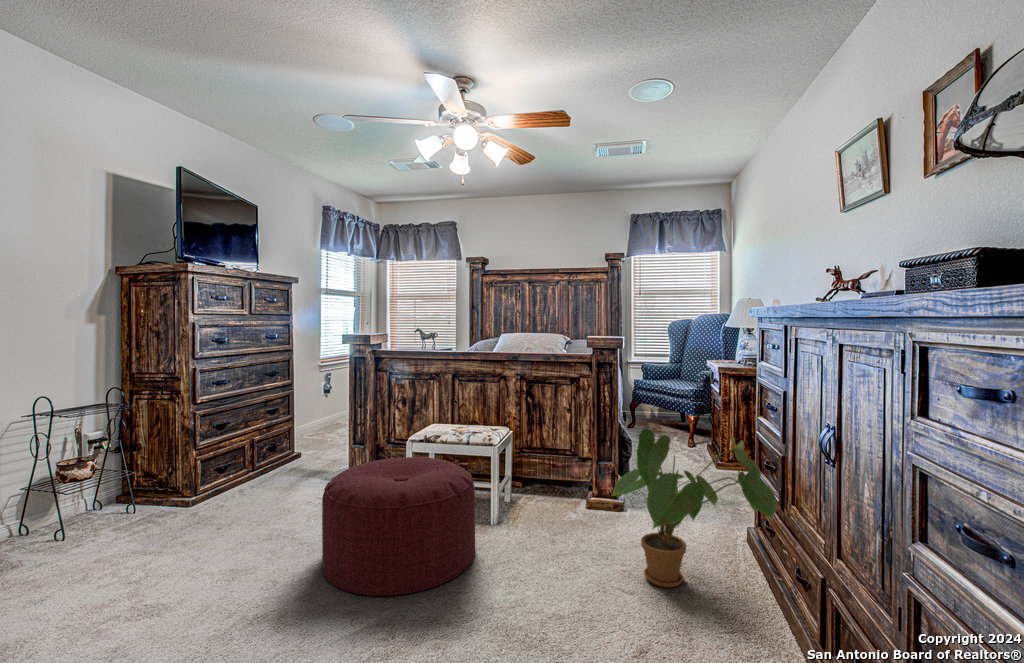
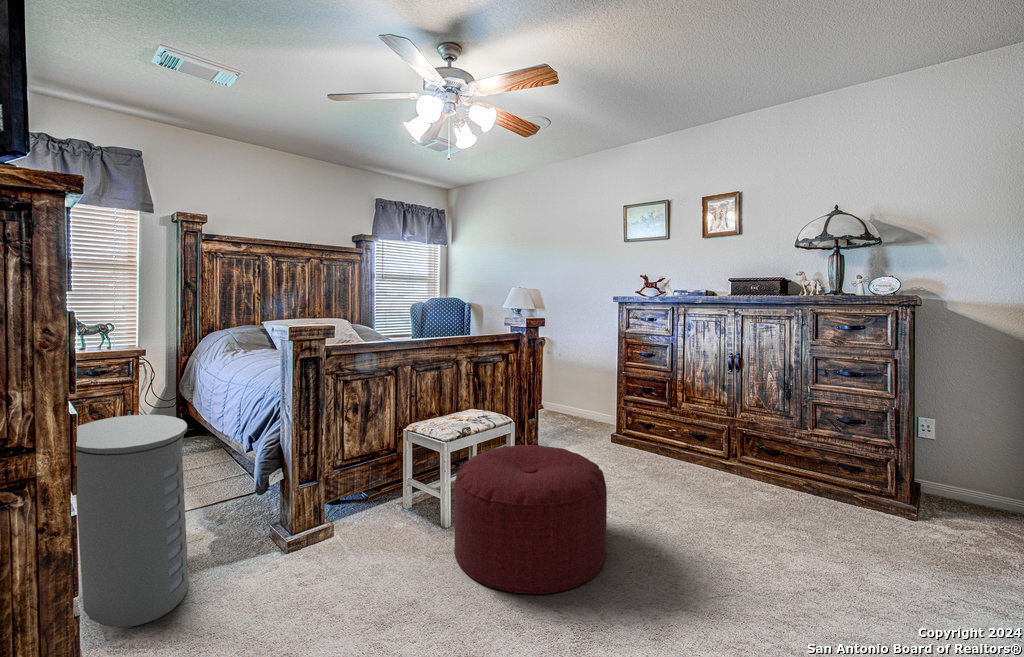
laundry hamper: none [253,381,319,488] -> present [75,414,188,628]
house plant: present [612,429,777,587] -> none [601,374,713,476]

